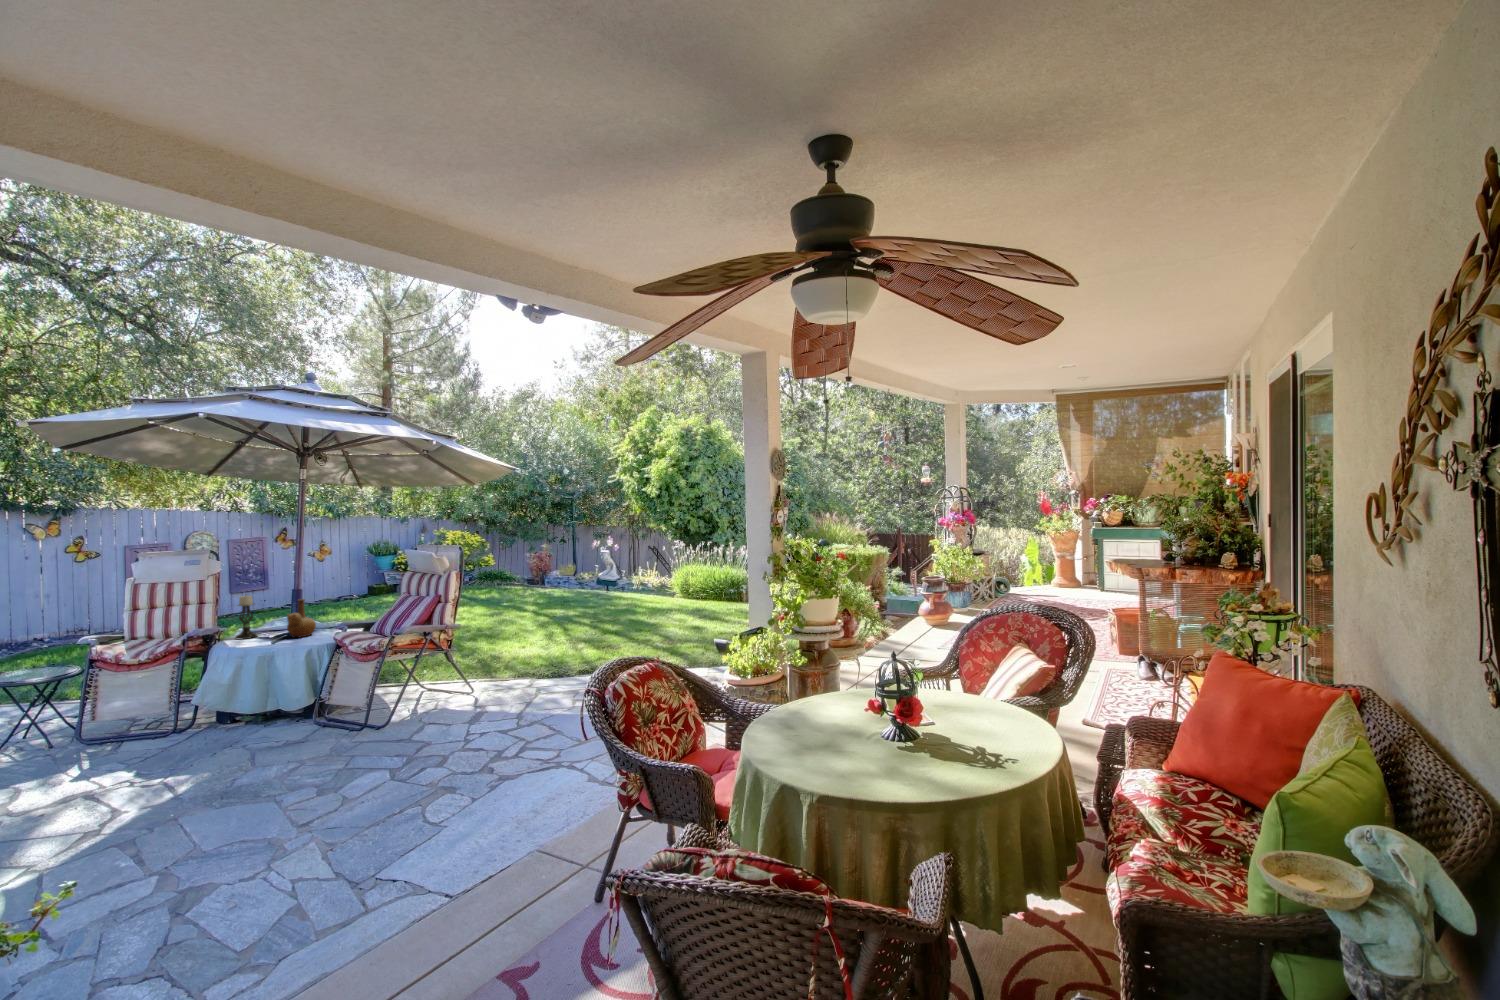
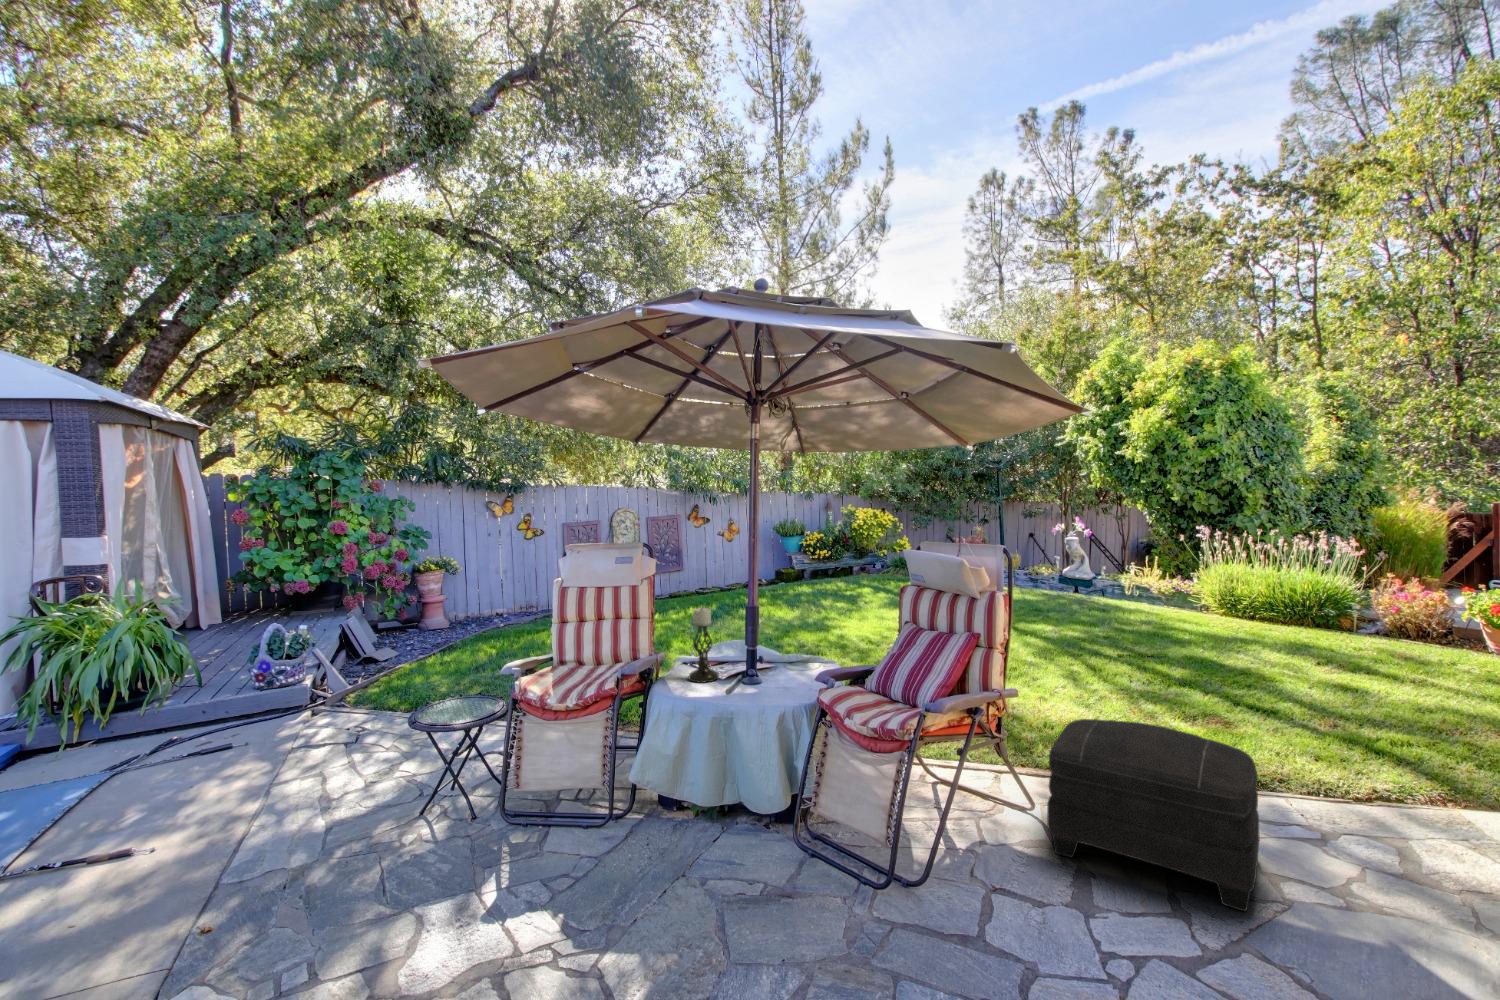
vase: present [287,599,316,638] -> none [764,620,807,691]
ottoman: none [436,634,532,700] -> present [1047,719,1260,911]

